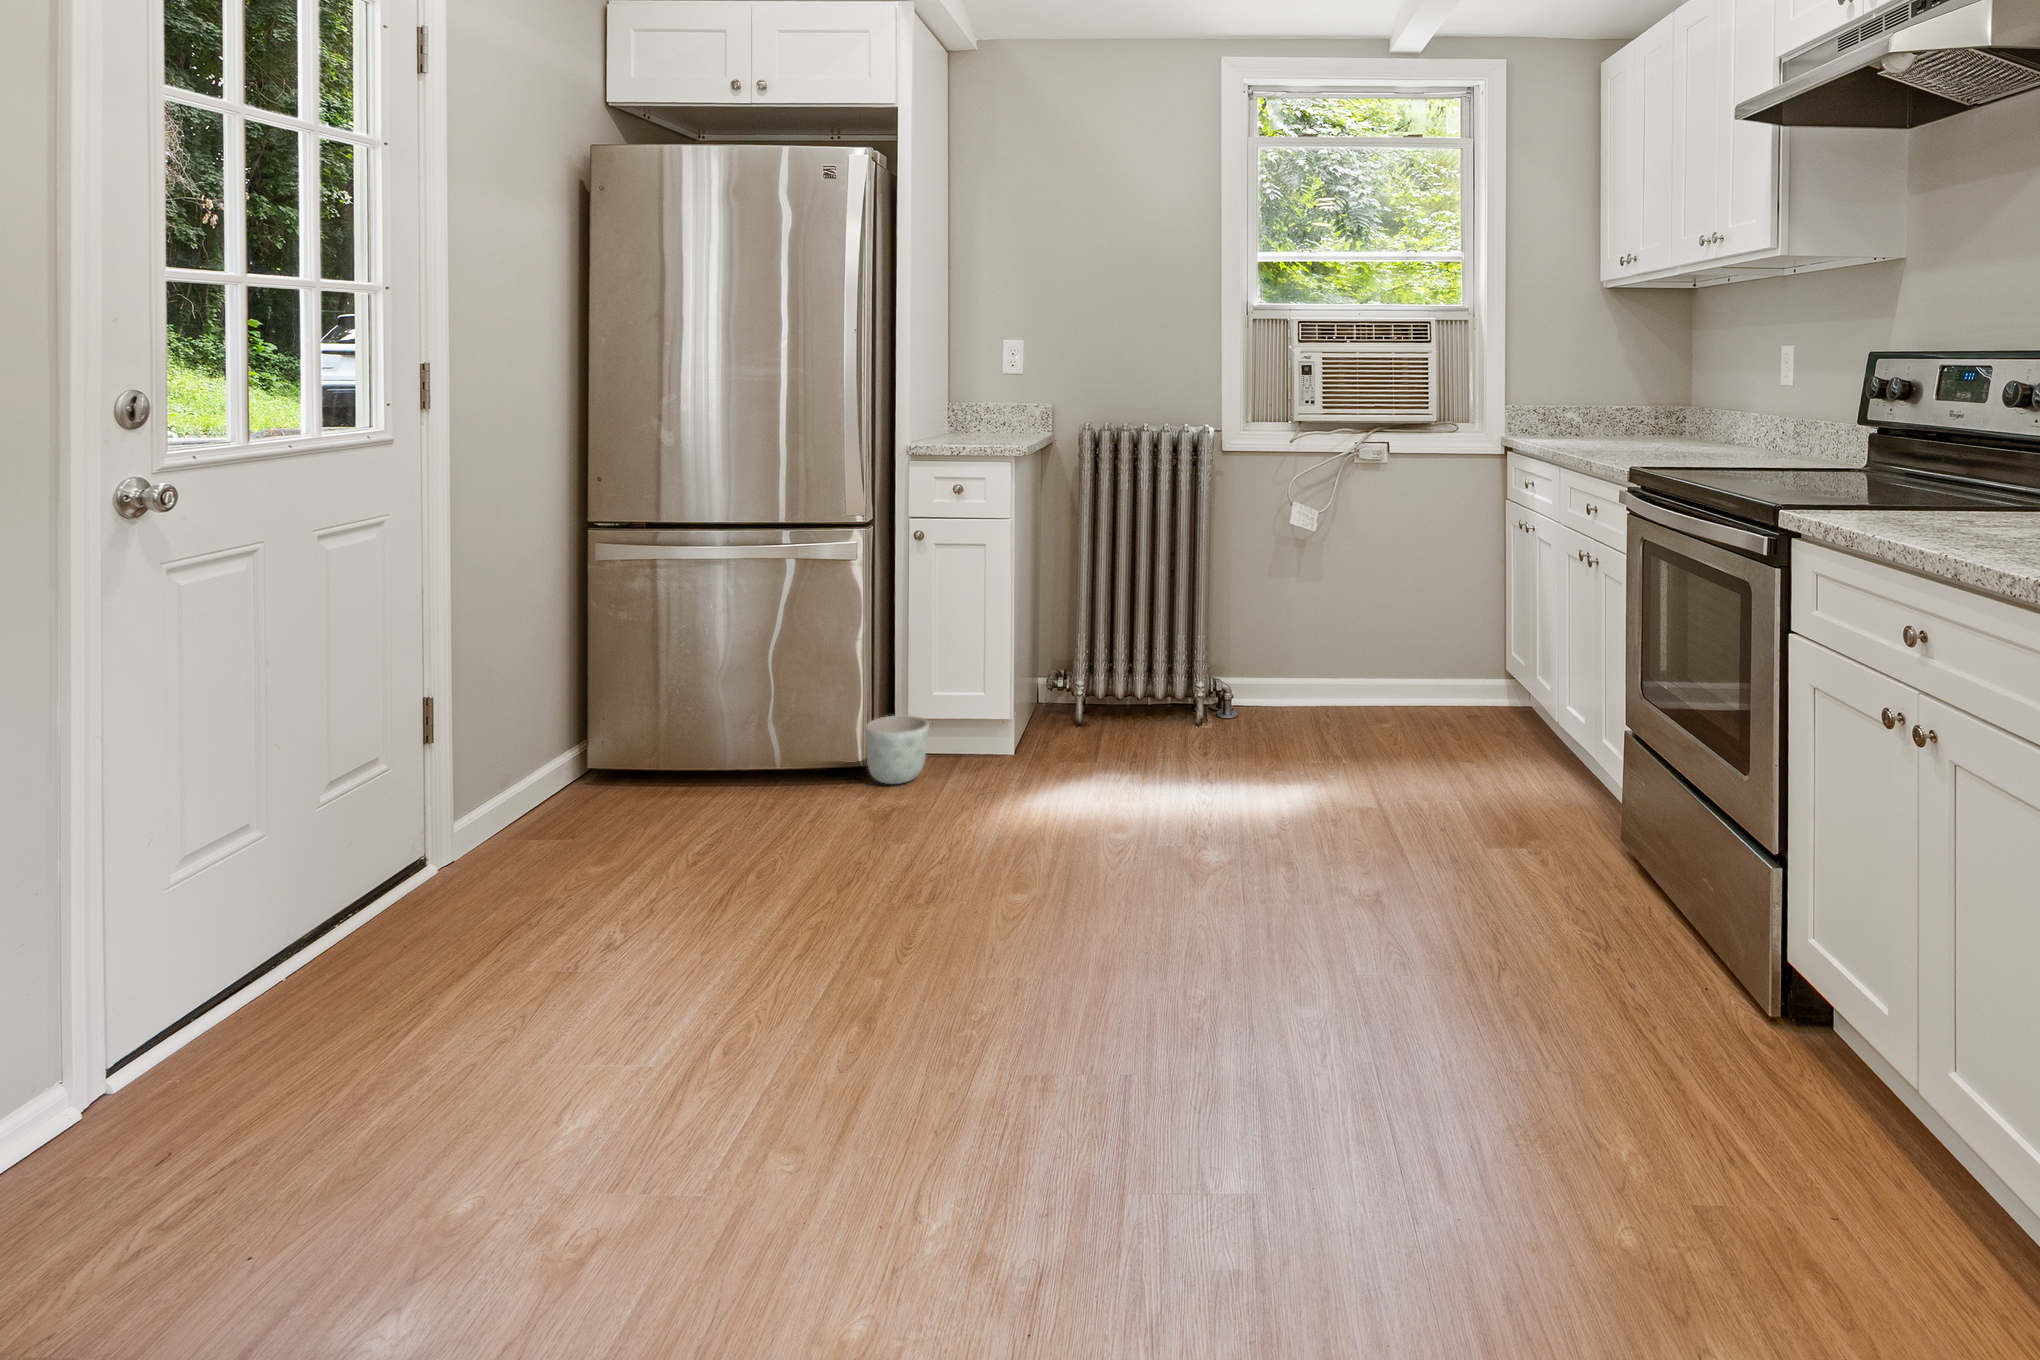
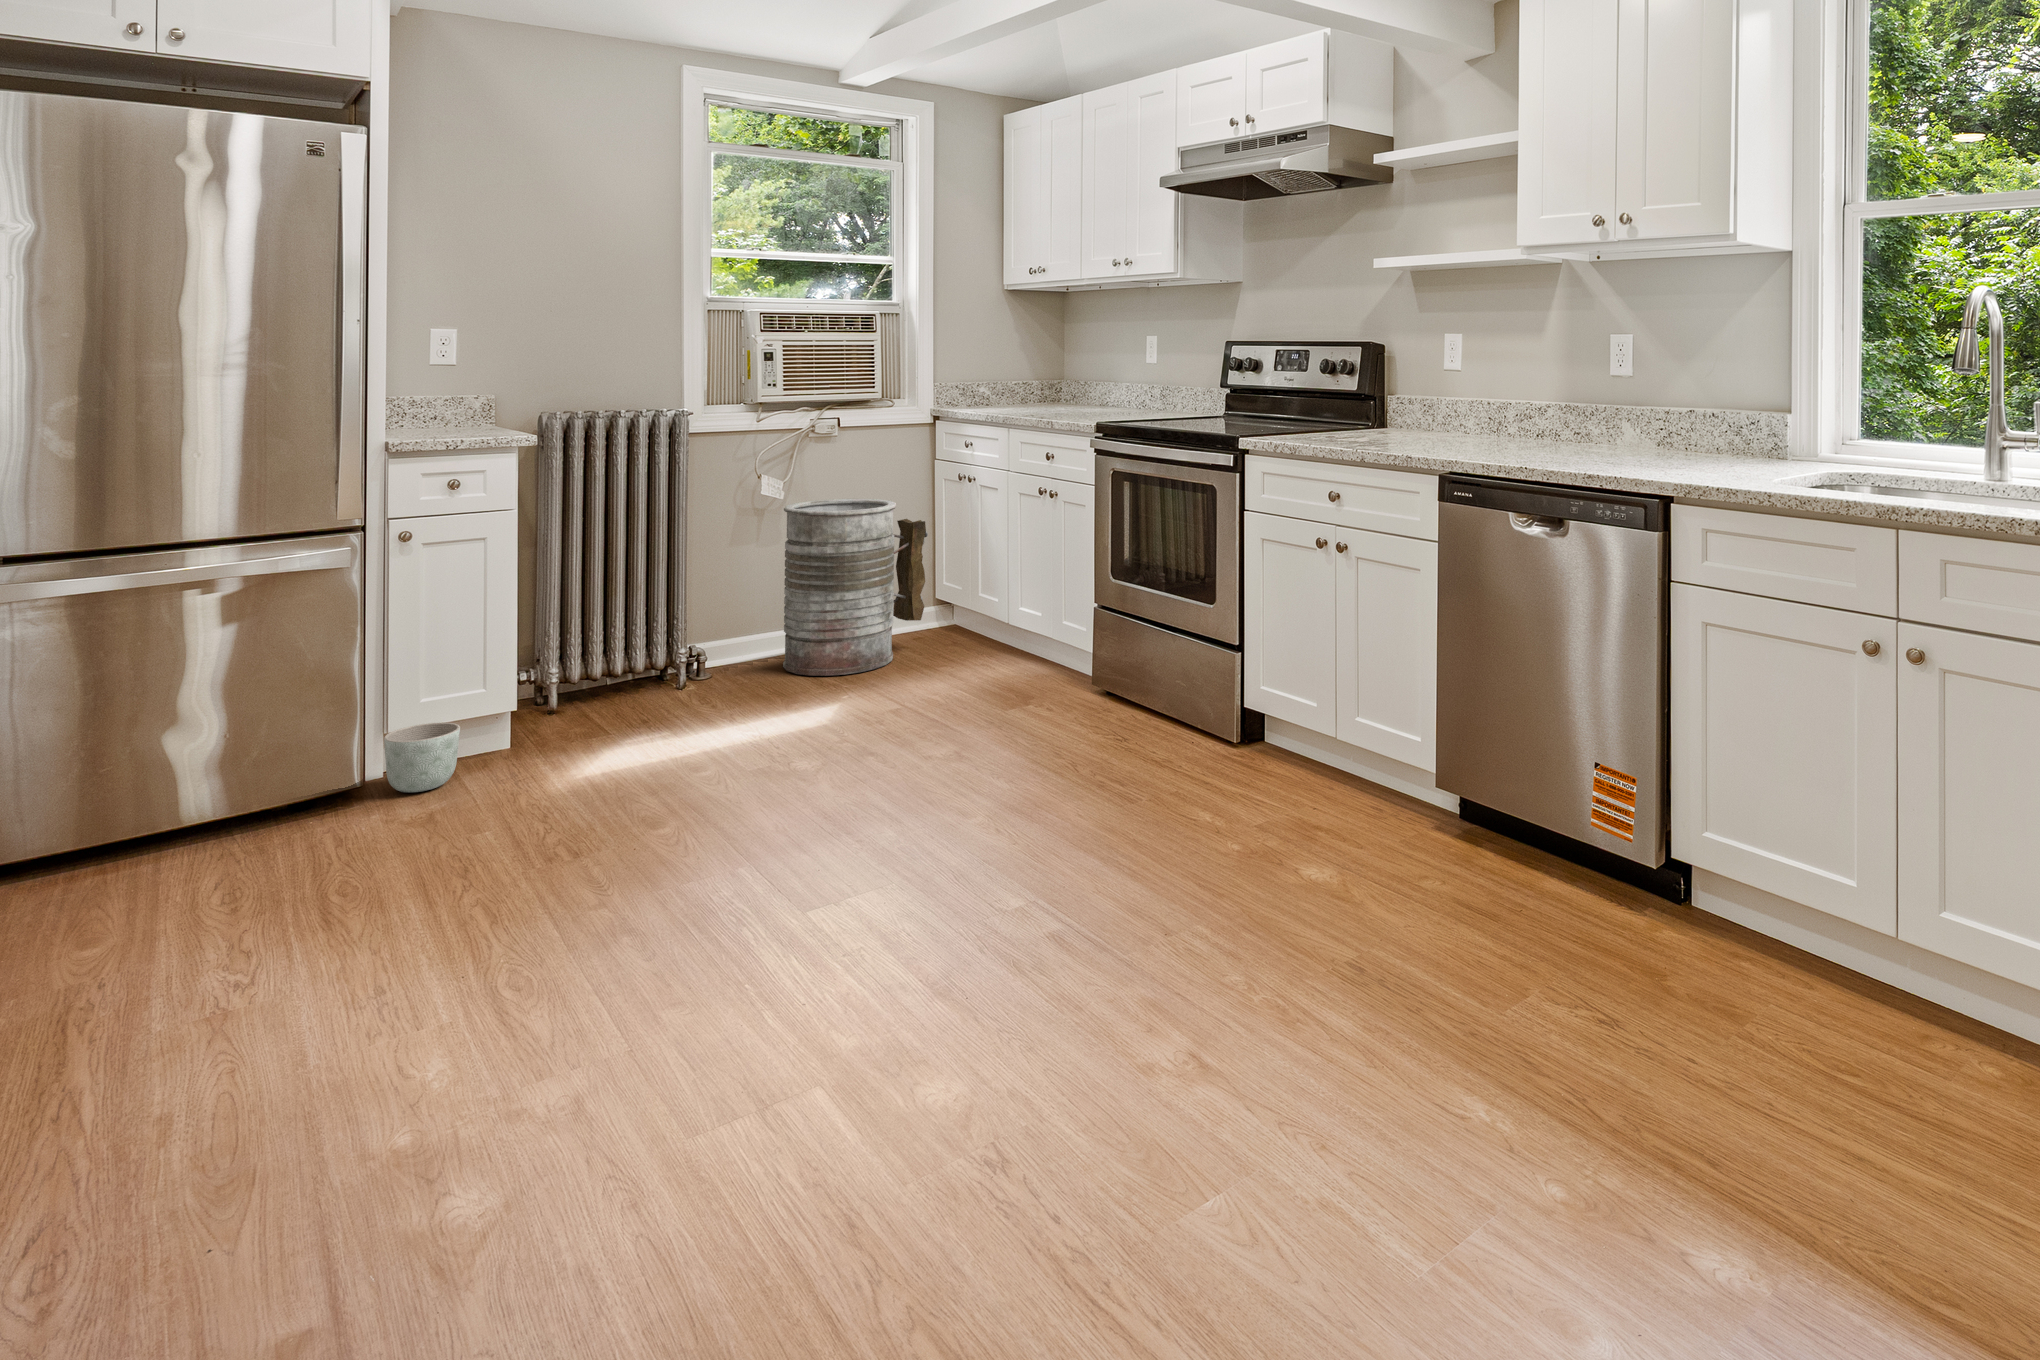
trash can: none [1302,534,1475,750] -> present [783,499,928,676]

